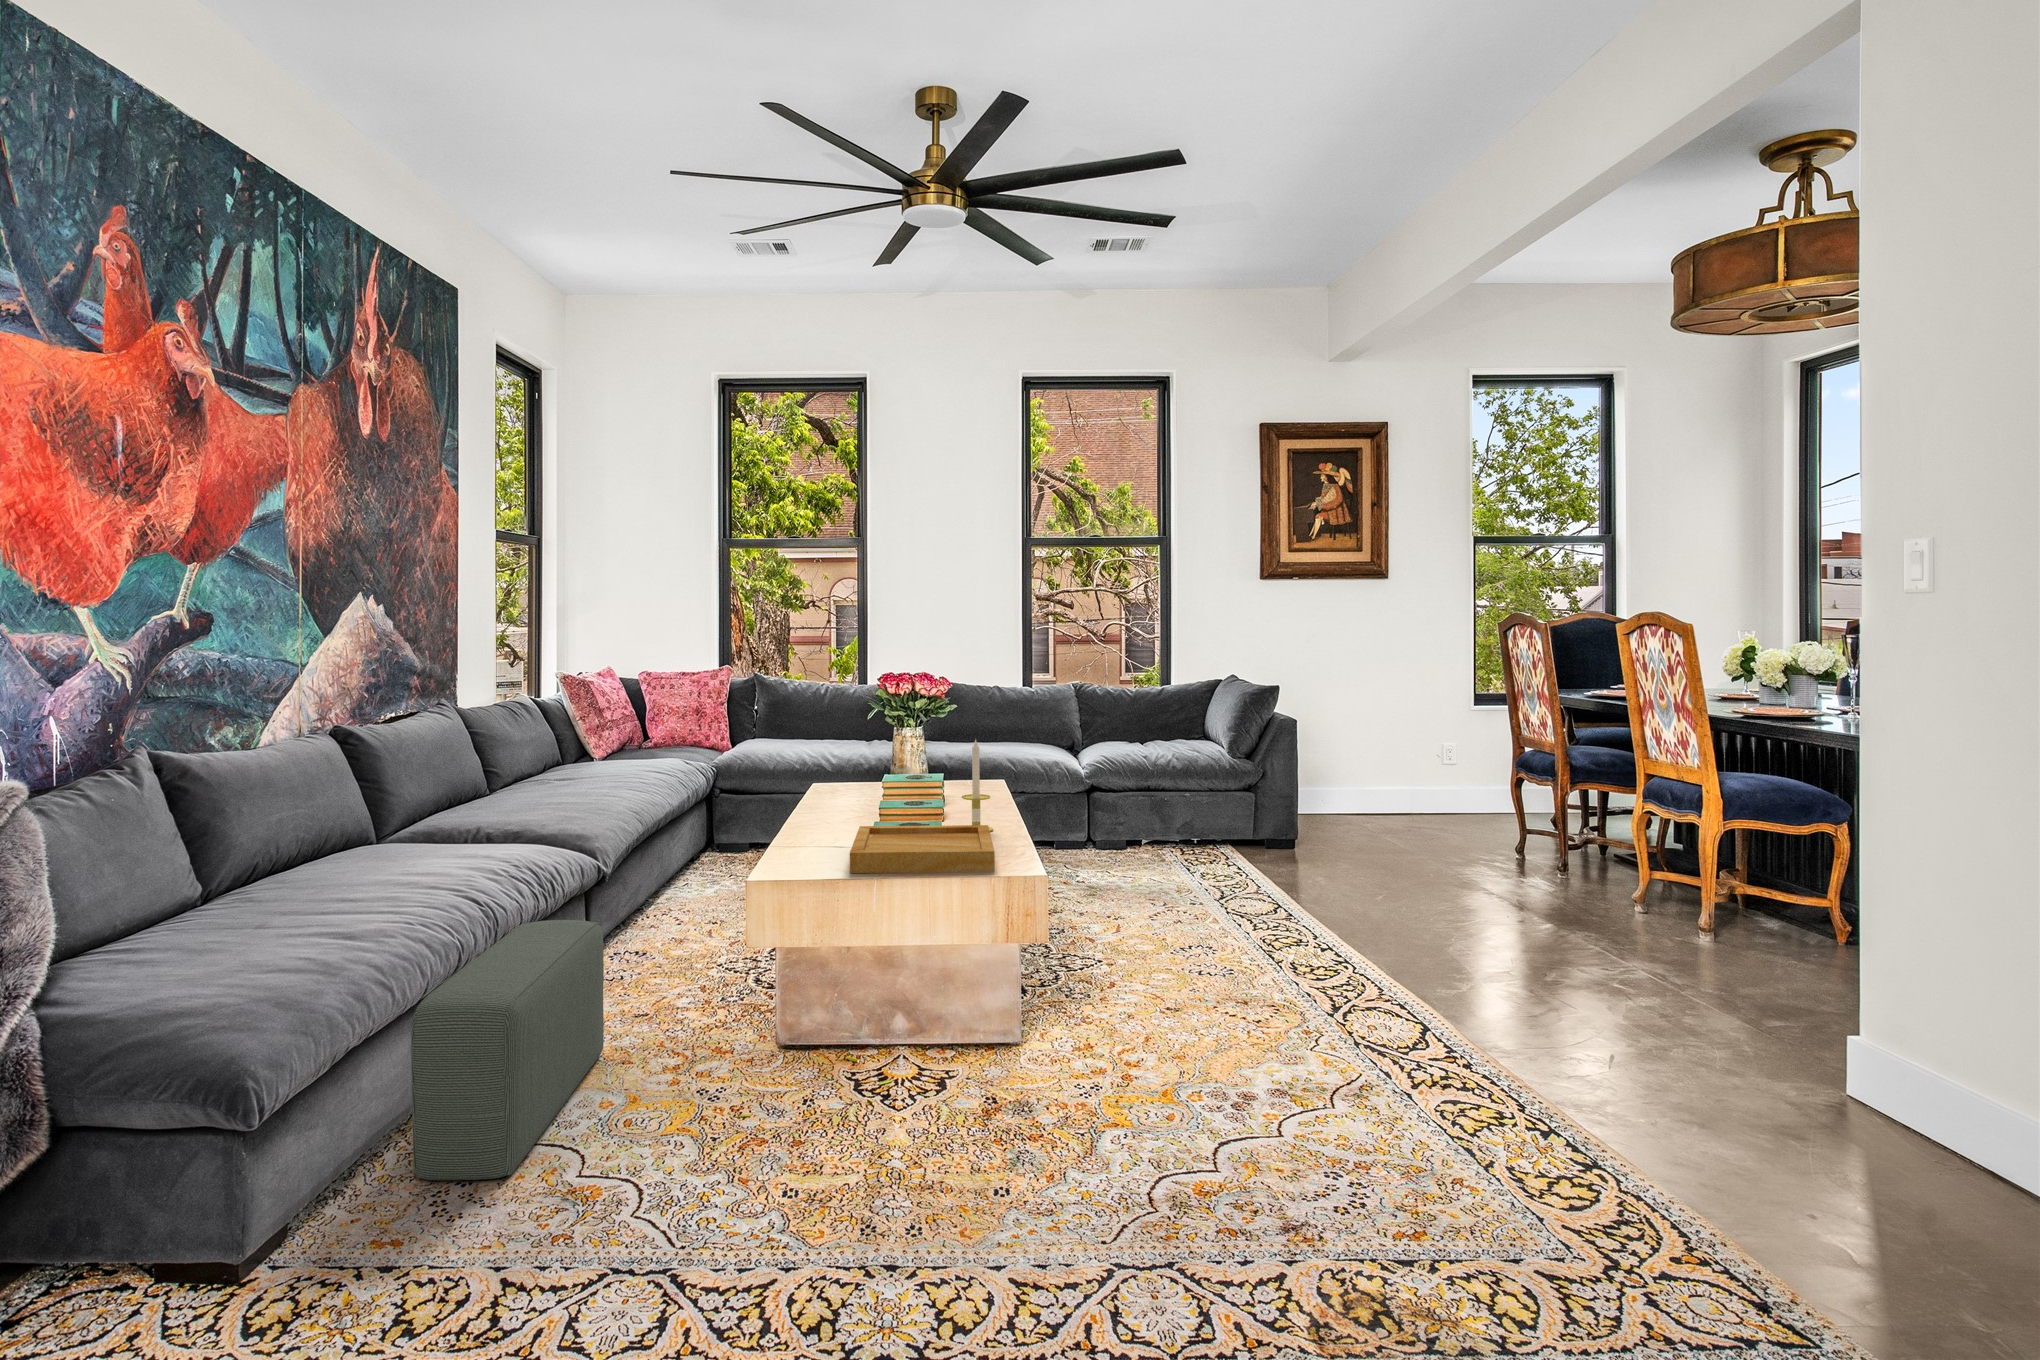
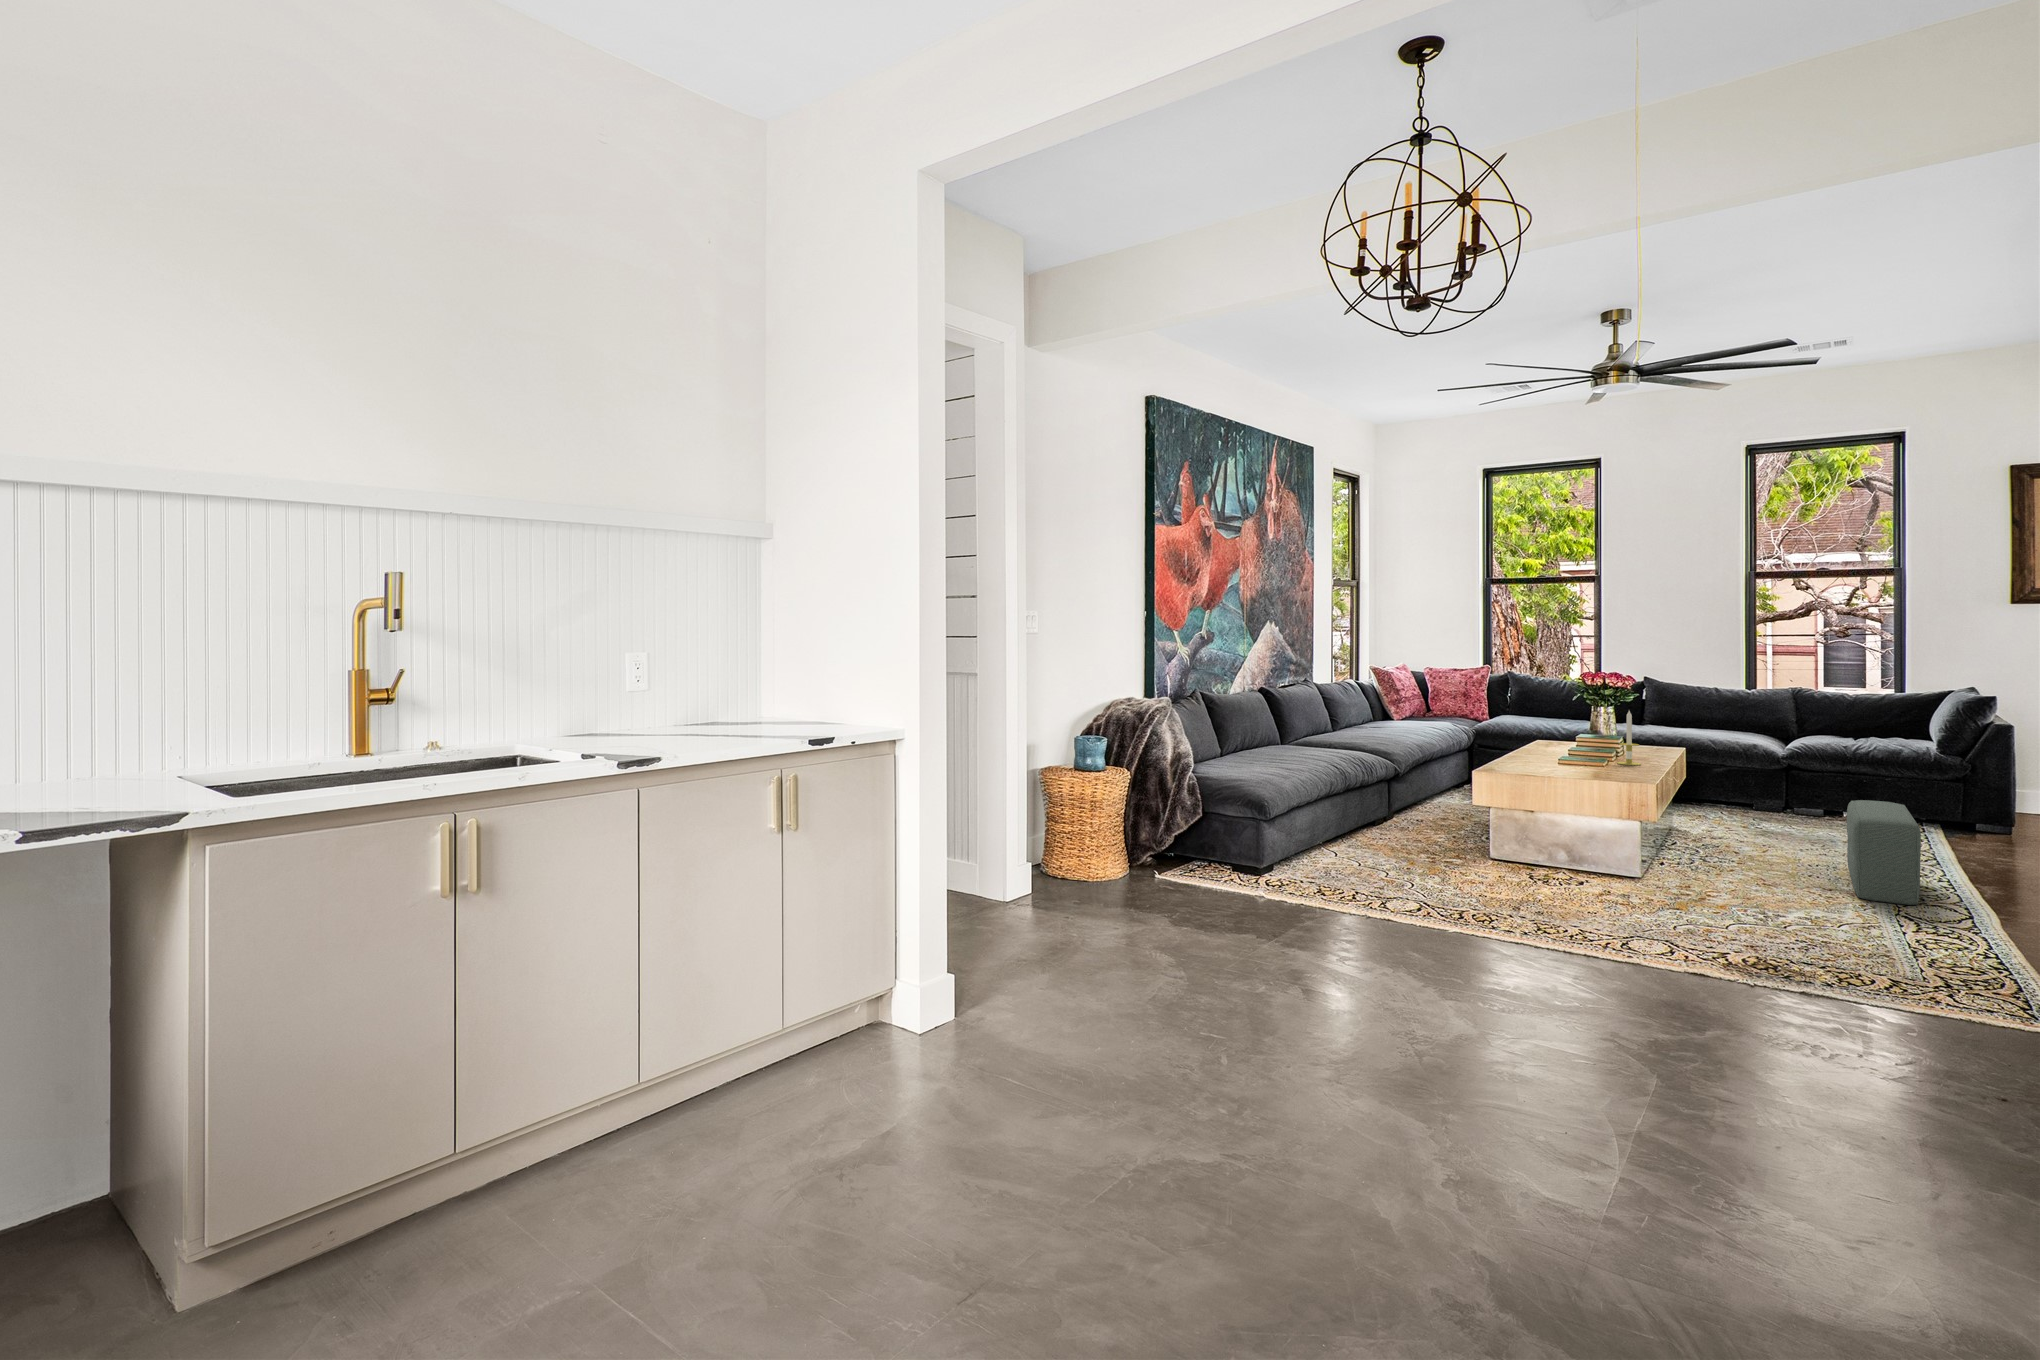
tray: present [850,825,995,873] -> none [1530,752,1629,777]
pouf: present [411,920,604,1180] -> present [1847,800,1921,905]

